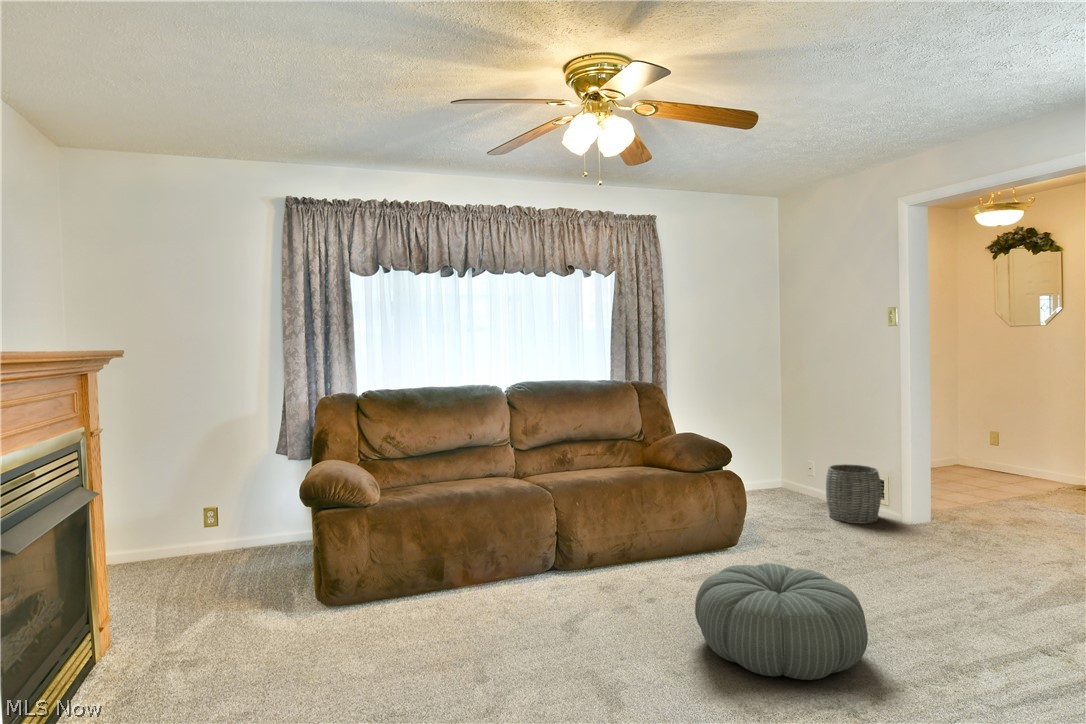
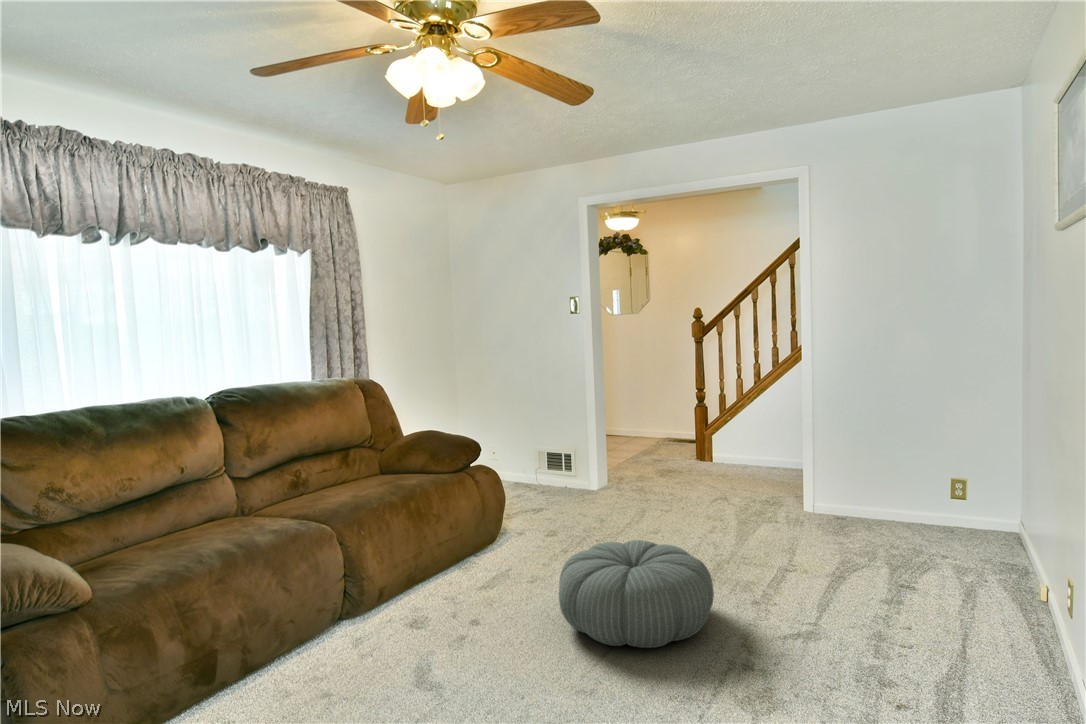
woven basket: present [826,464,881,524] -> none [529,442,575,496]

